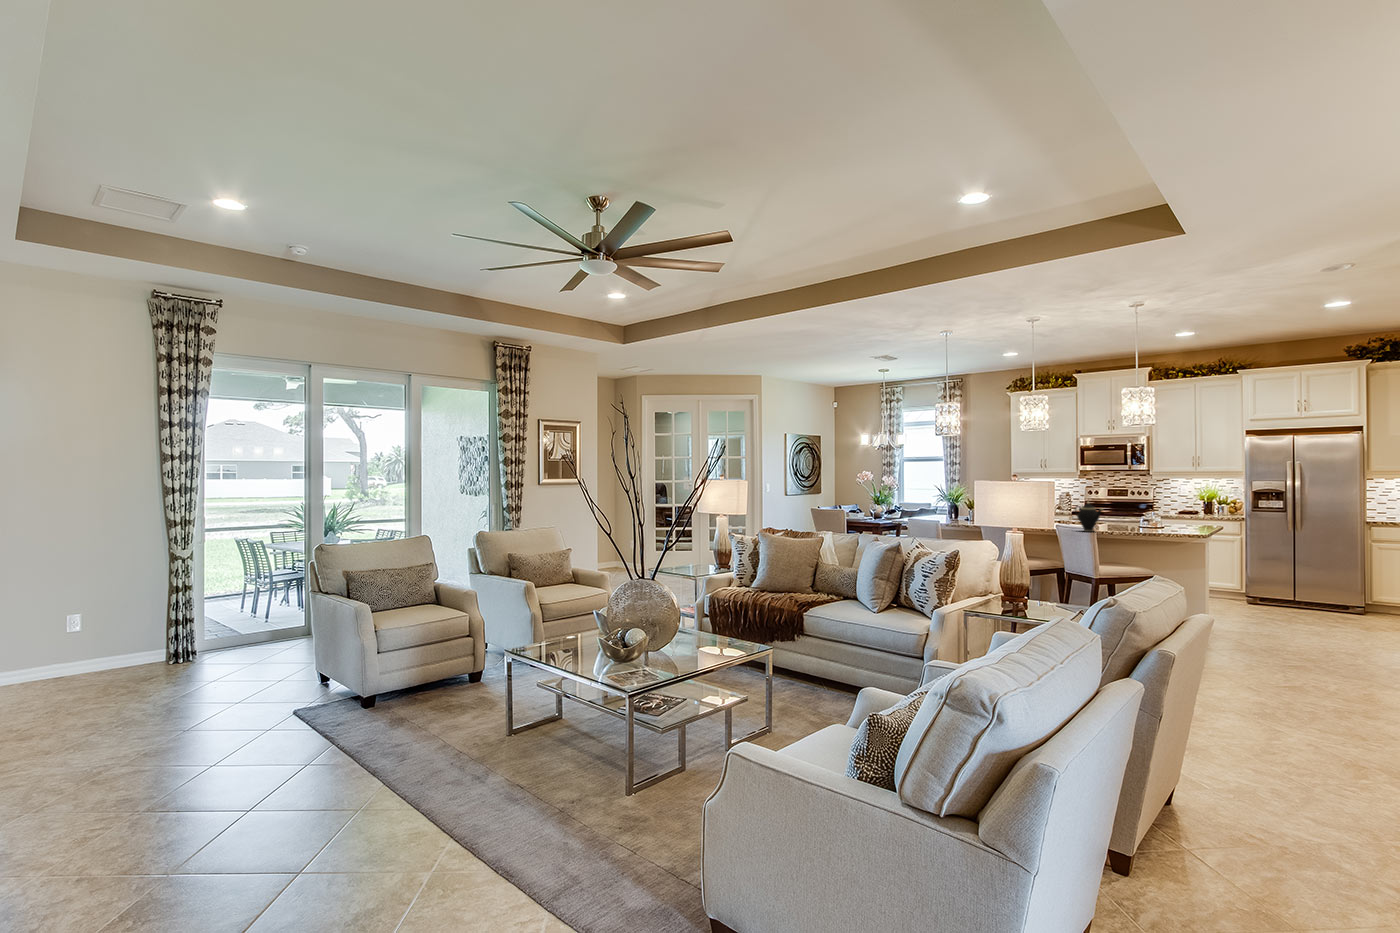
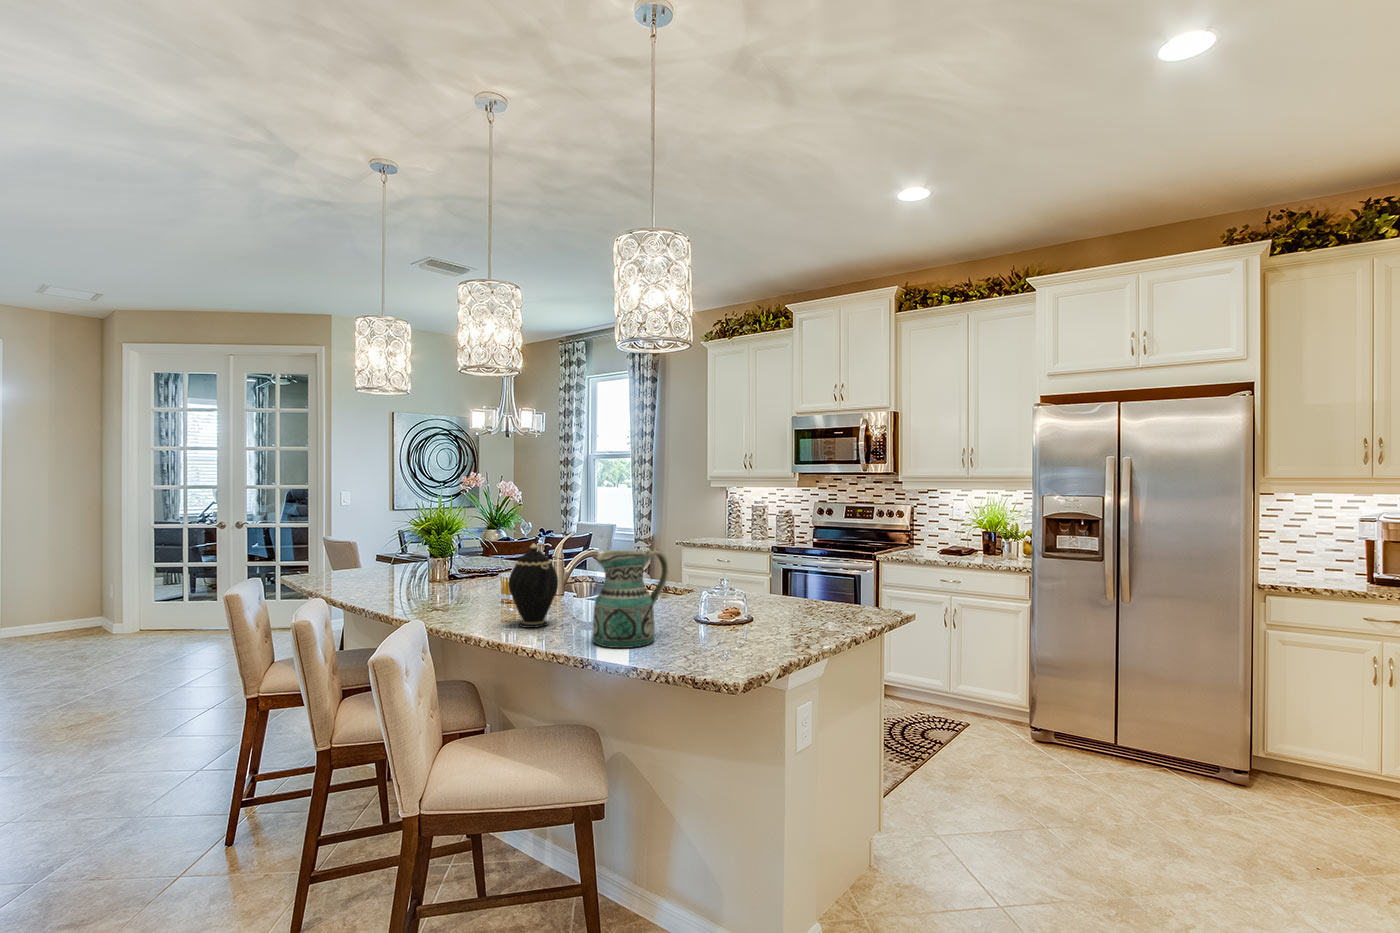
ceramic pitcher: none [1128,502,1153,535] -> present [592,548,668,648]

